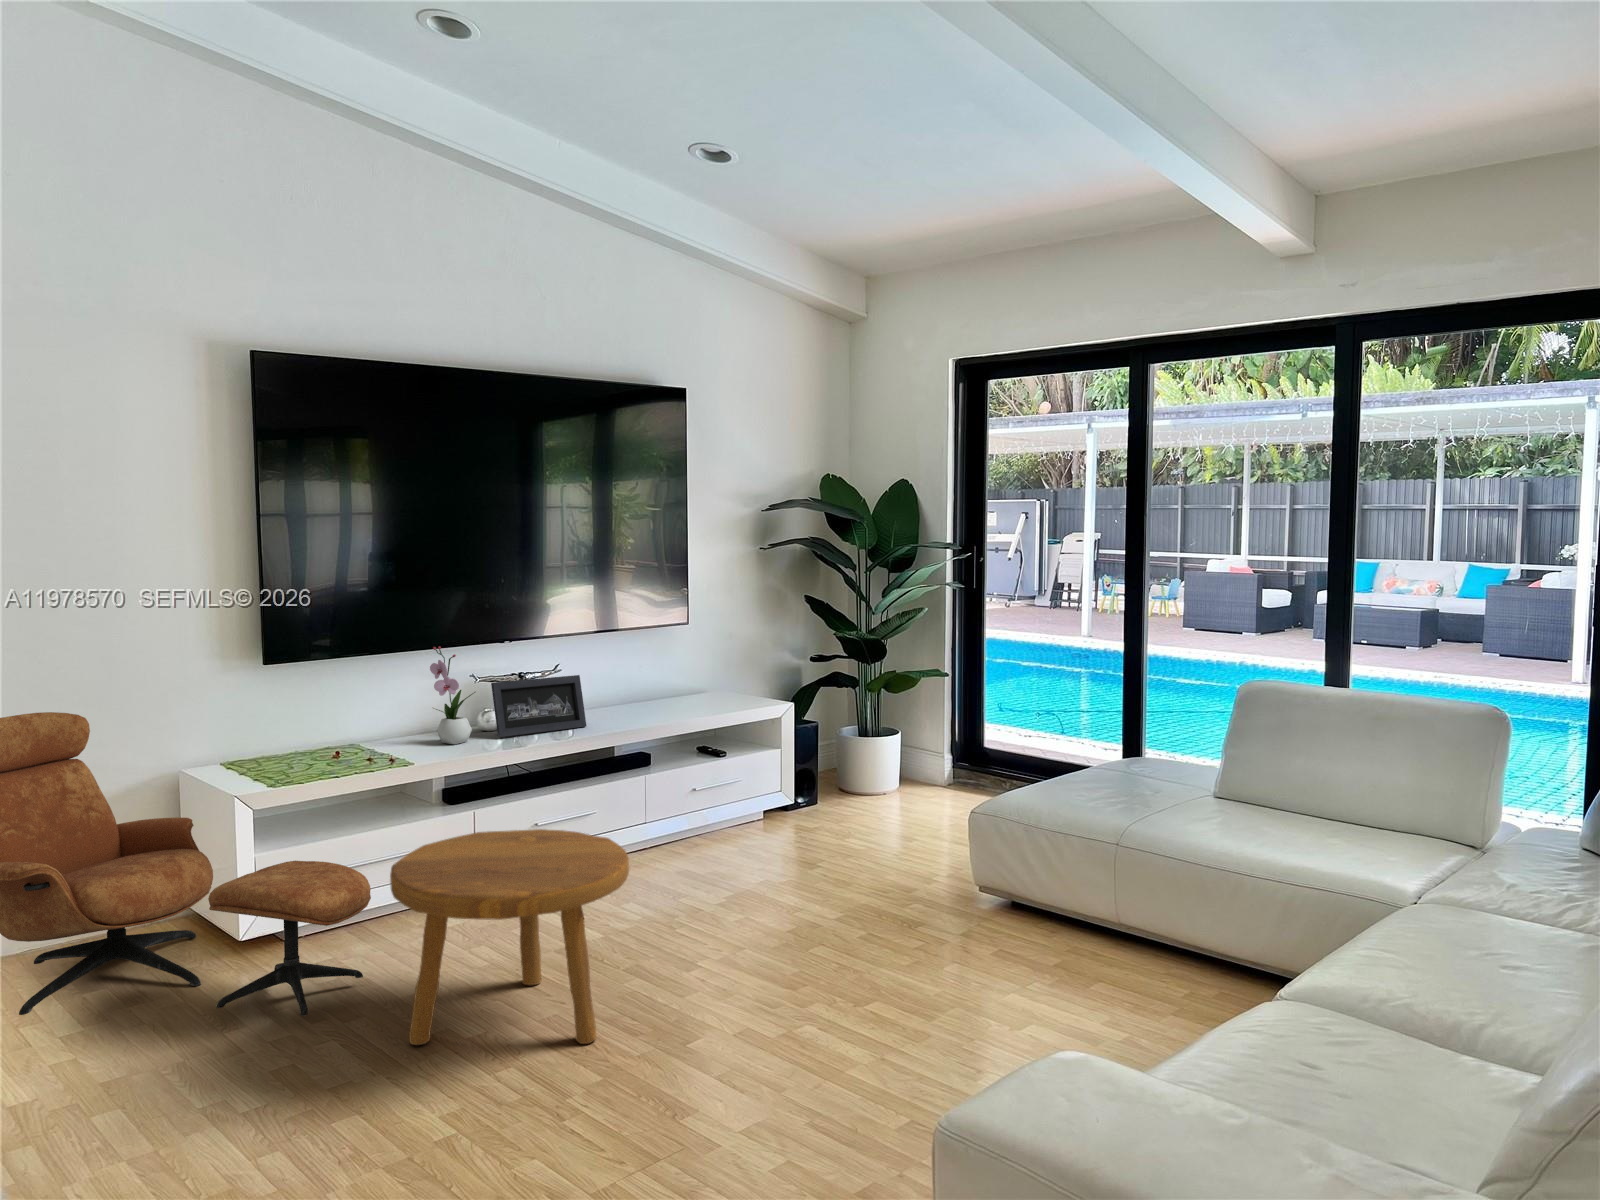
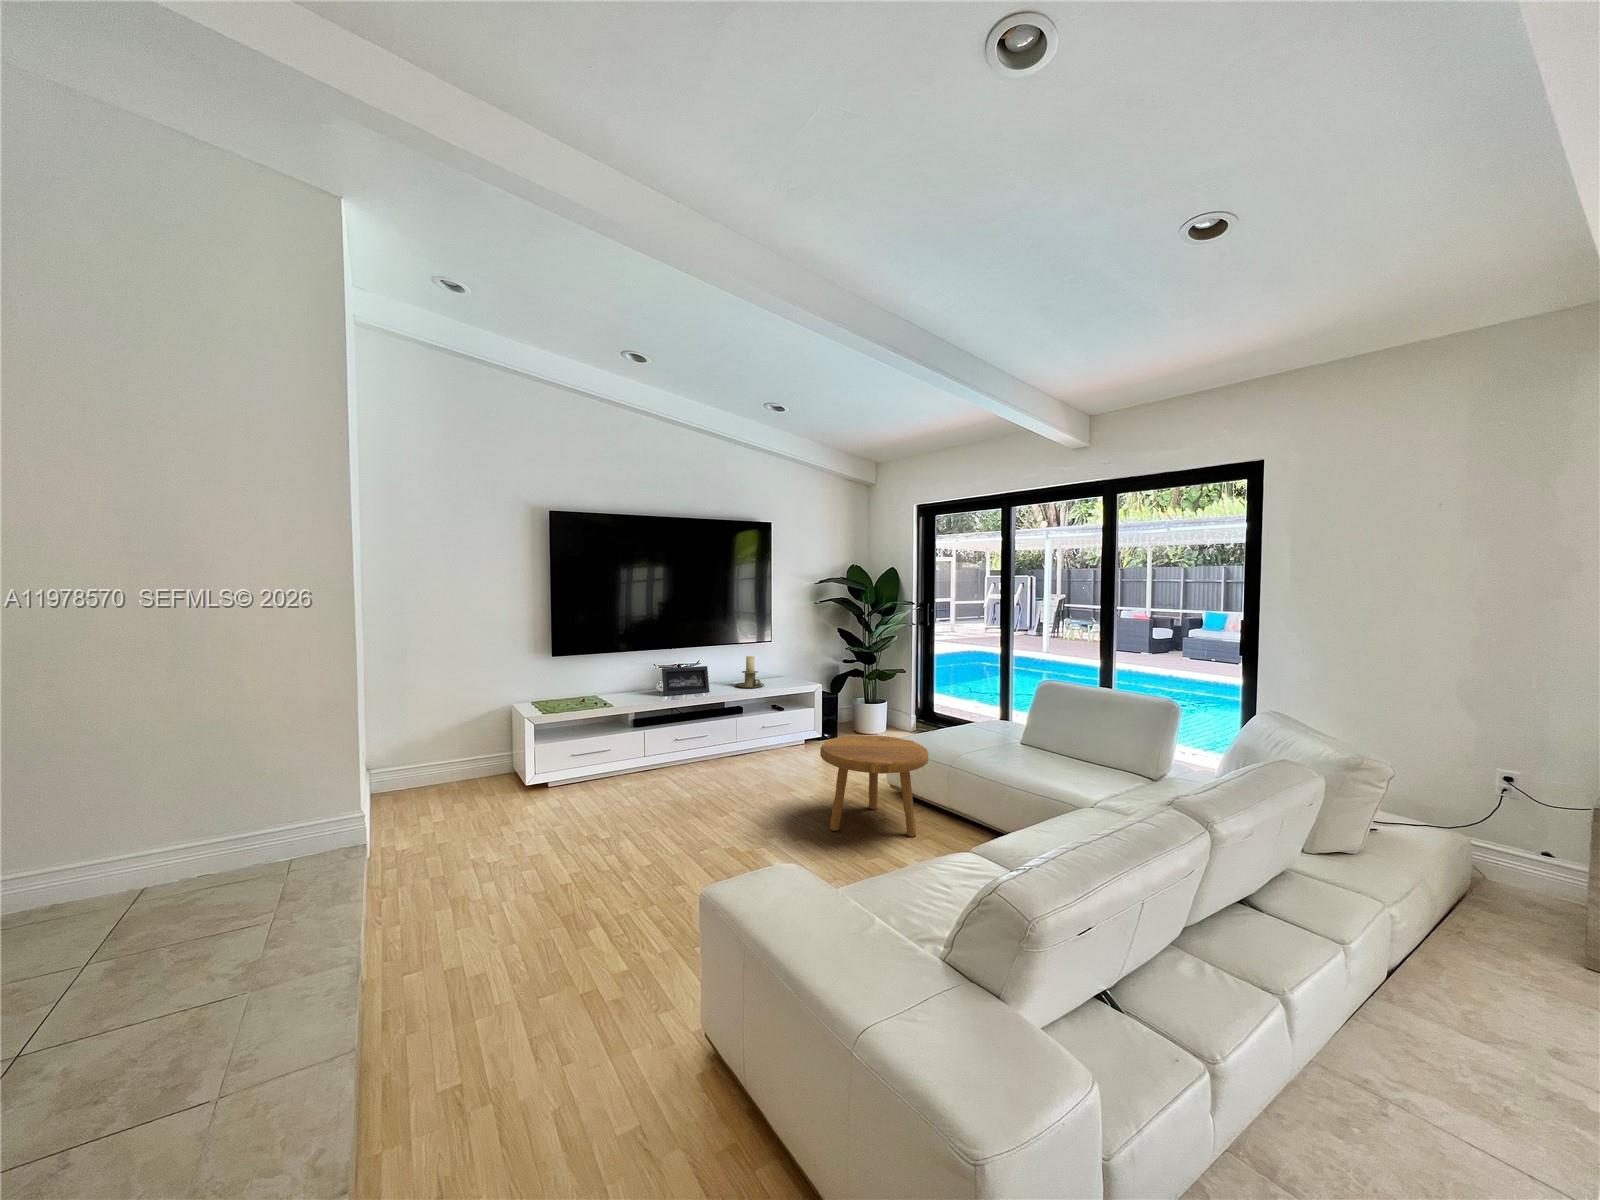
flower arrangement: present [430,646,475,744] -> none [631,650,653,698]
candle holder: none [630,653,687,716] -> present [736,656,764,688]
lounge chair: present [0,712,371,1016] -> none [410,676,577,823]
footstool: present [390,829,629,1045] -> present [820,735,928,837]

